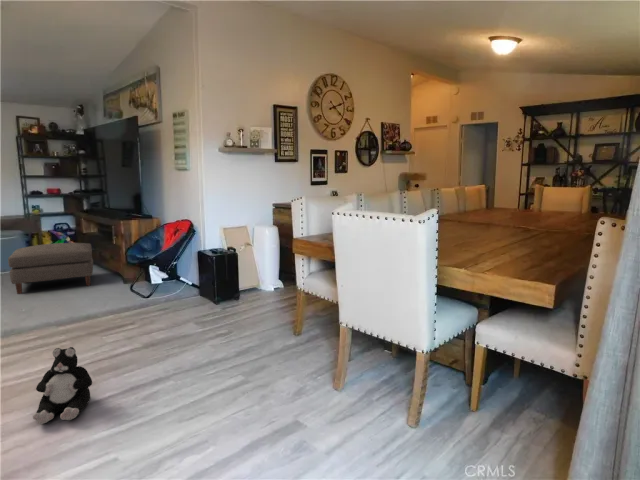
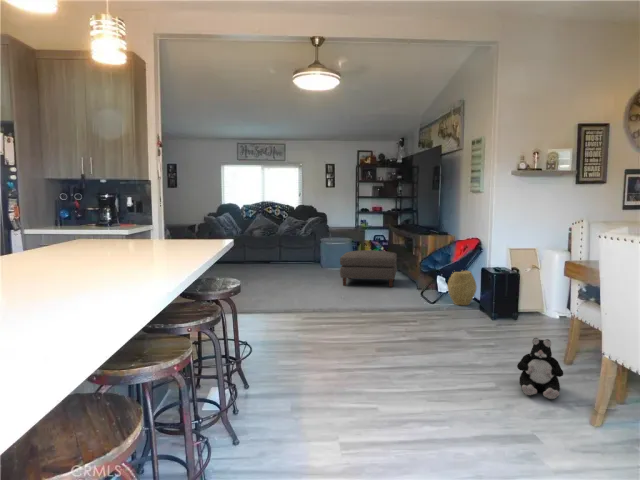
woven basket: none [161,255,193,294] -> present [447,270,476,305]
plush toy: present [33,347,92,424] -> present [517,338,563,399]

